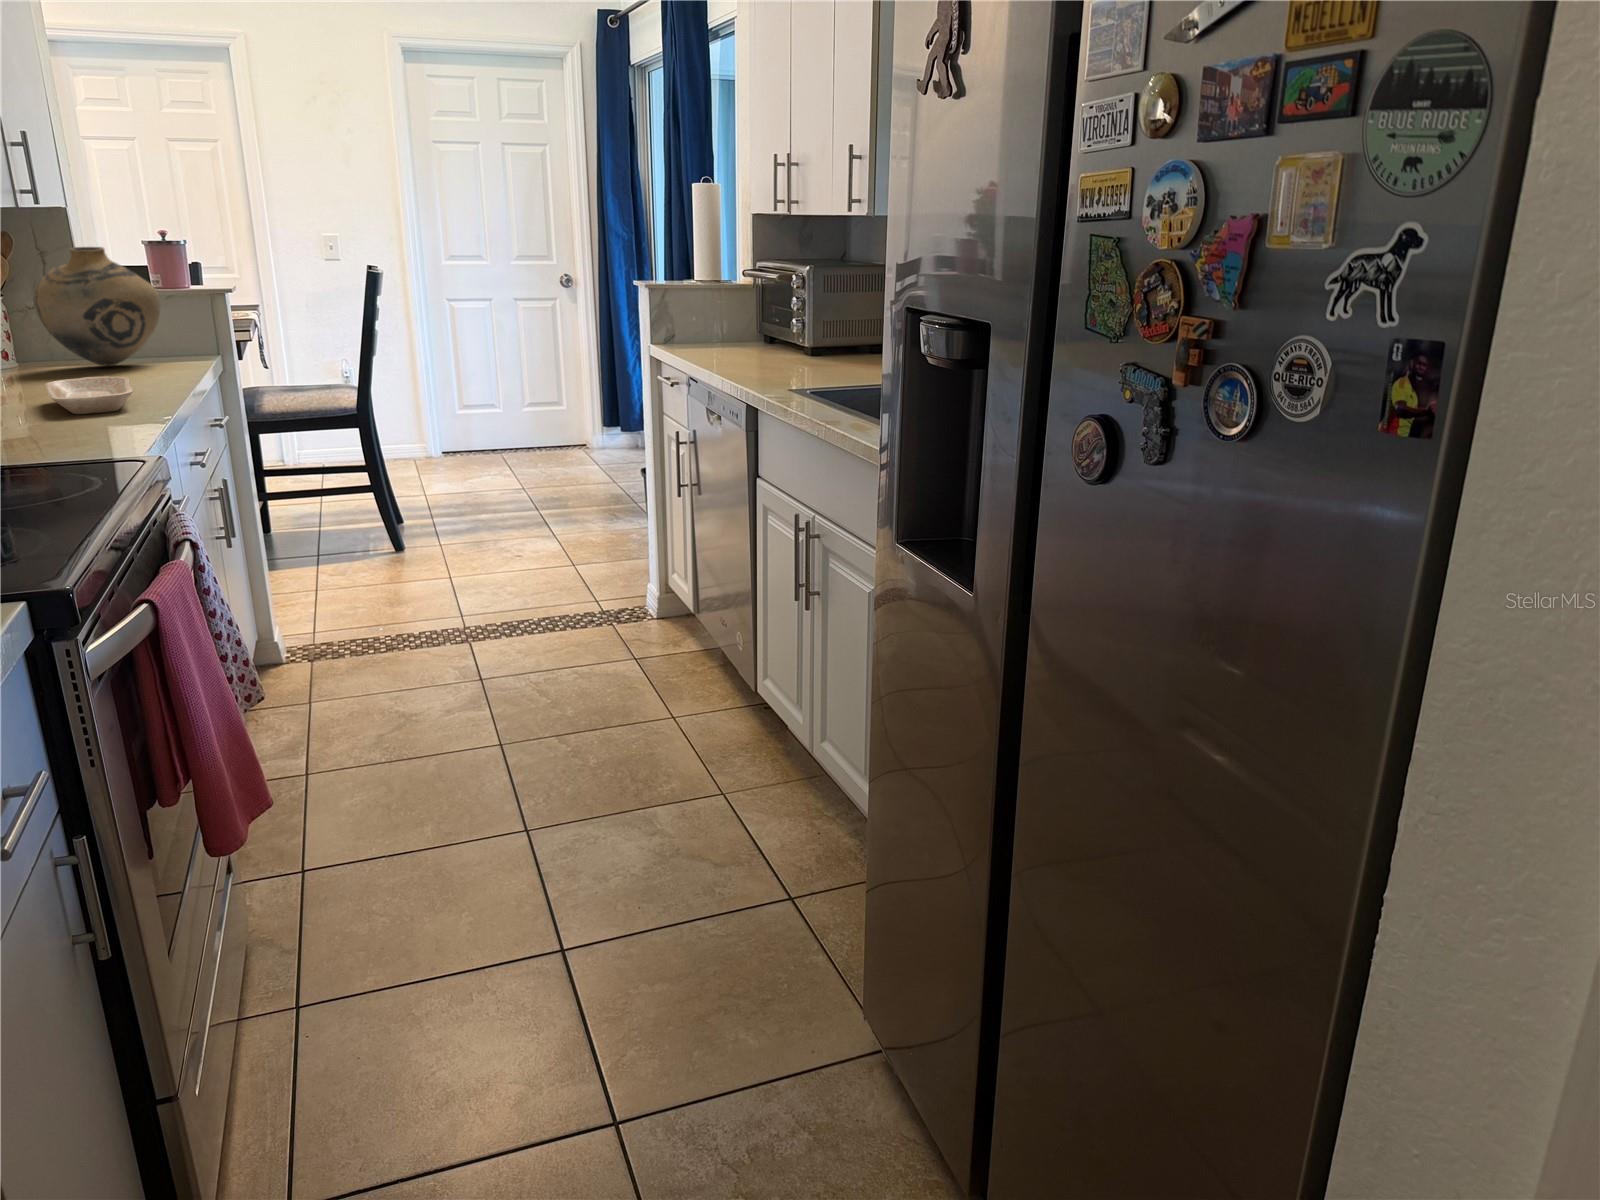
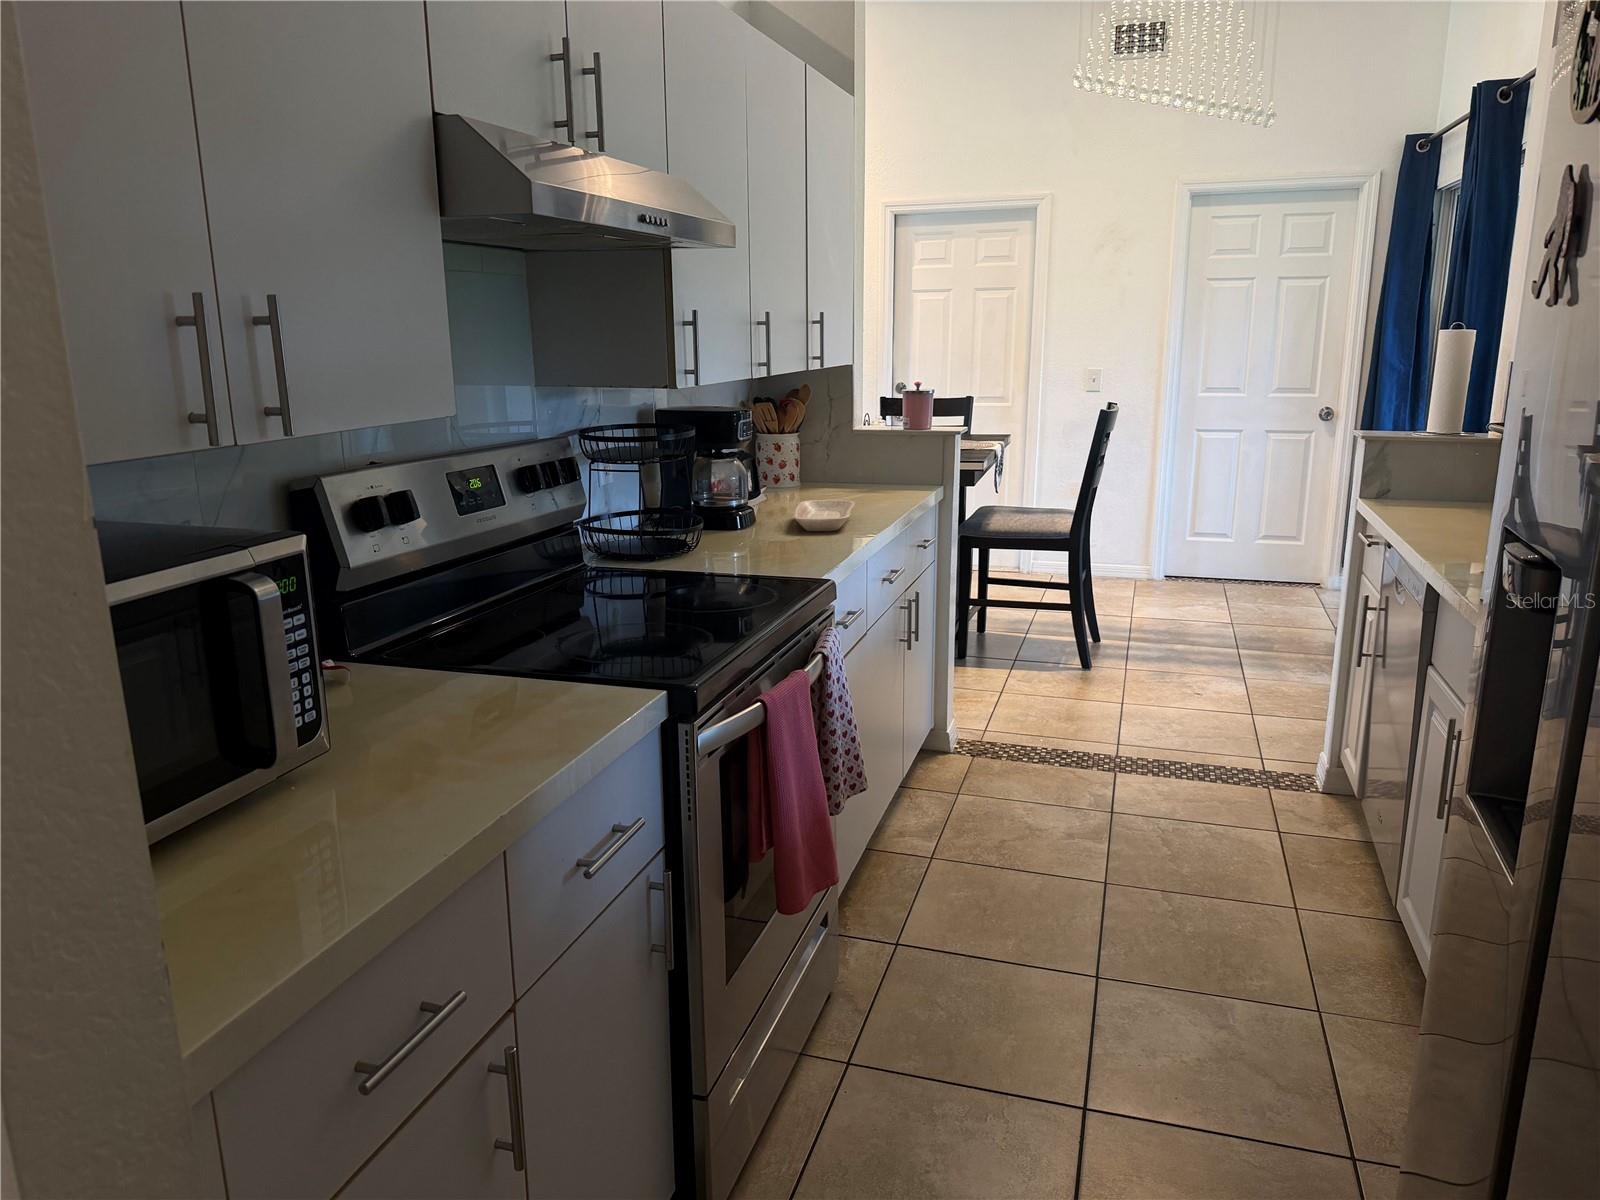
vase: present [34,247,160,366] -> none [819,390,908,485]

